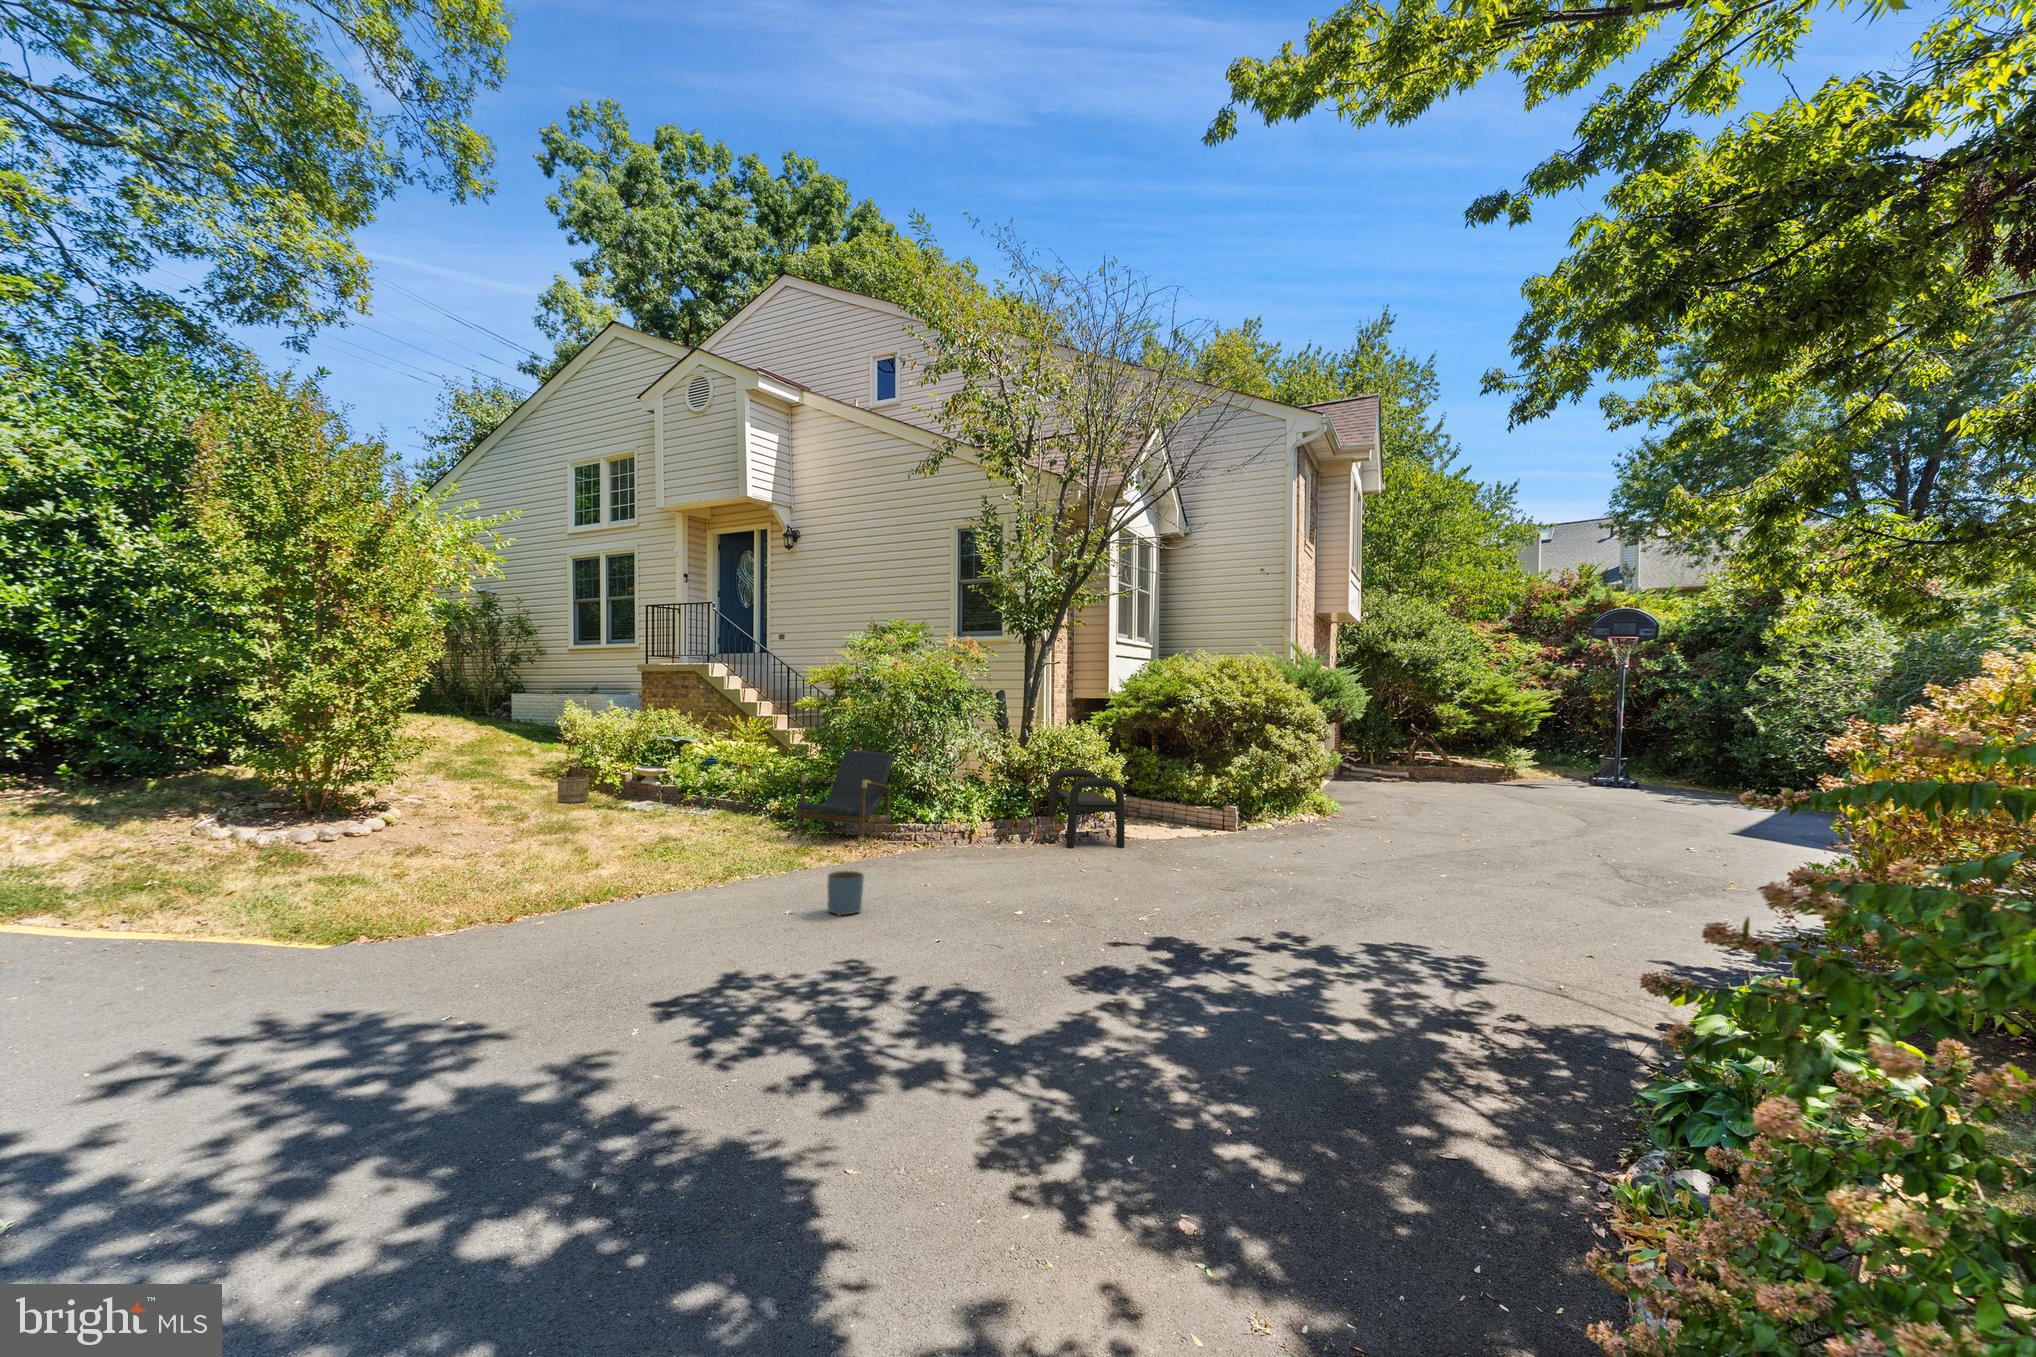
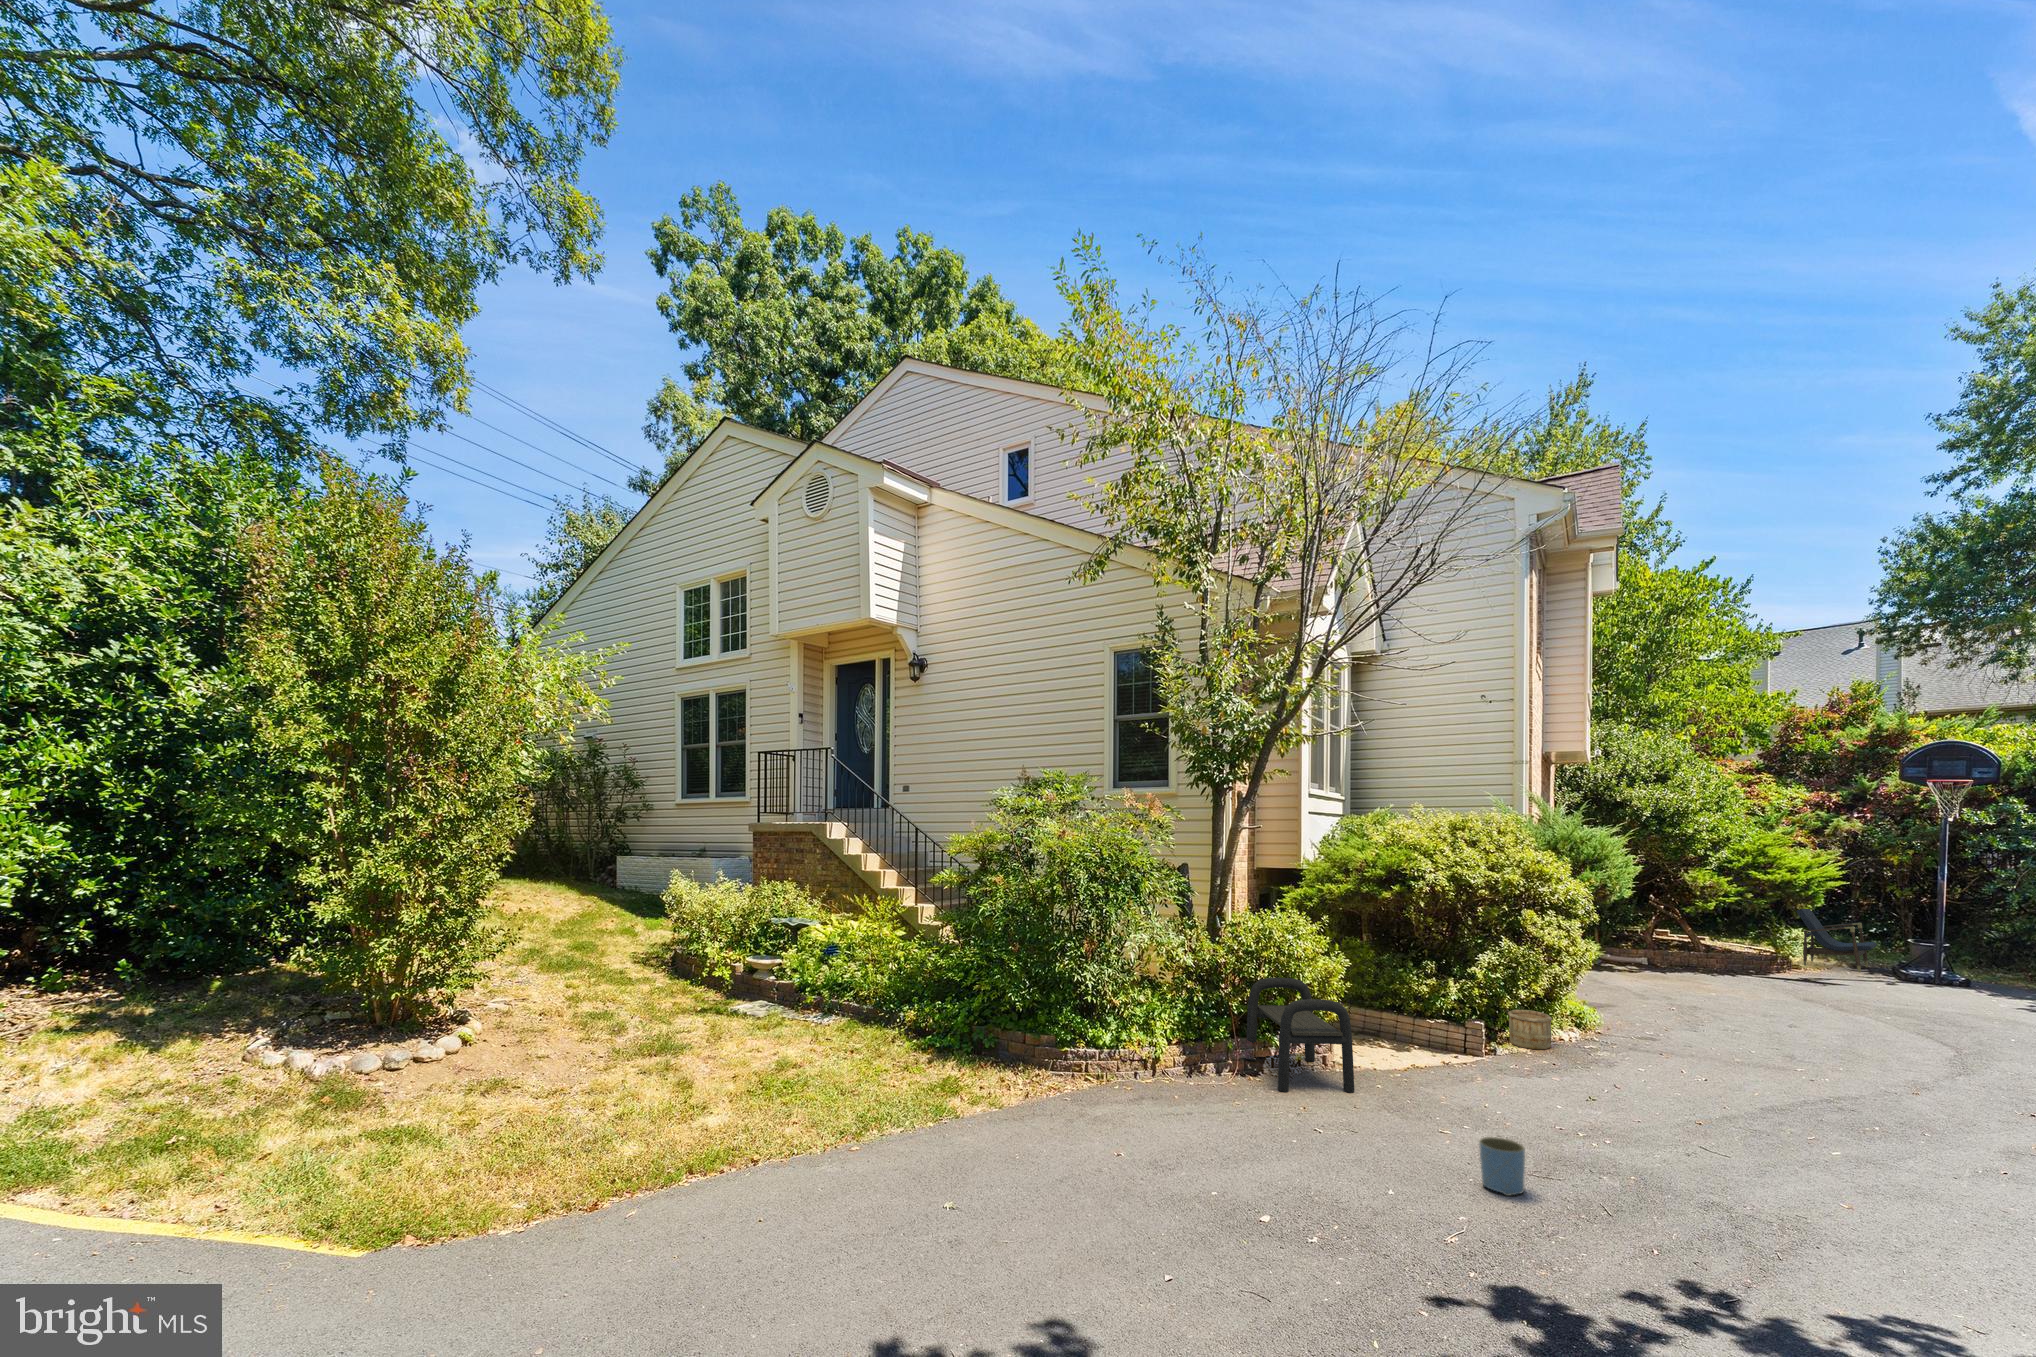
lounge chair: present [797,750,894,847] -> present [1796,909,1877,973]
wooden bucket: present [557,777,590,803] -> present [1508,1010,1552,1049]
planter: present [827,871,864,916] -> present [1479,1137,1525,1196]

